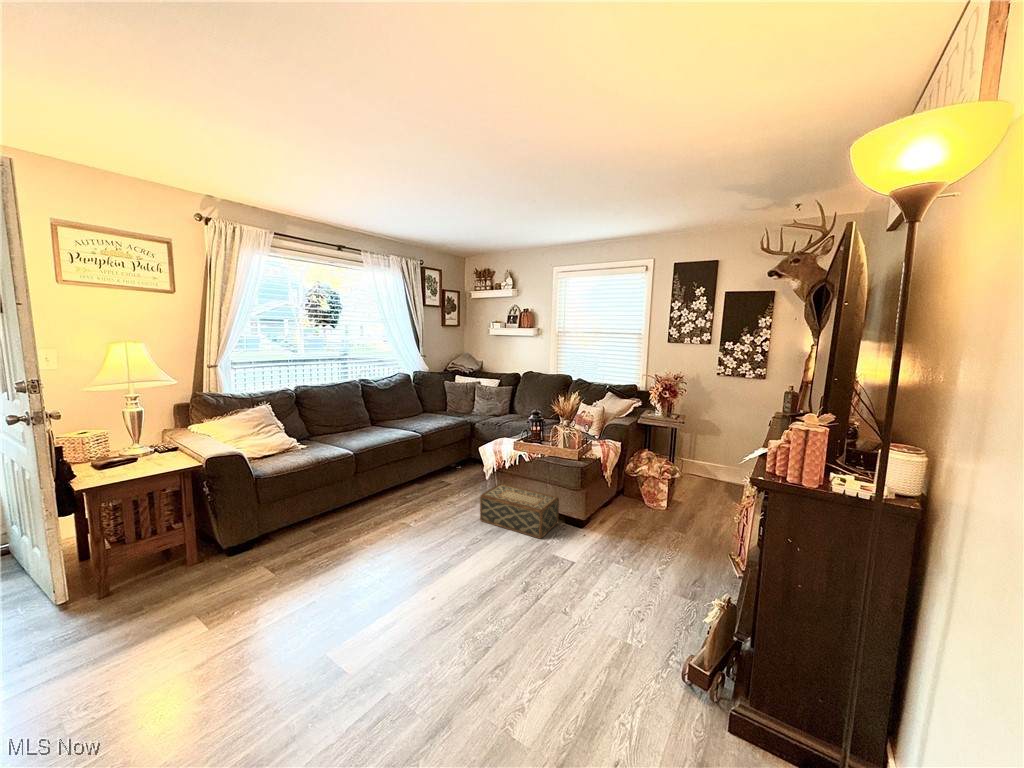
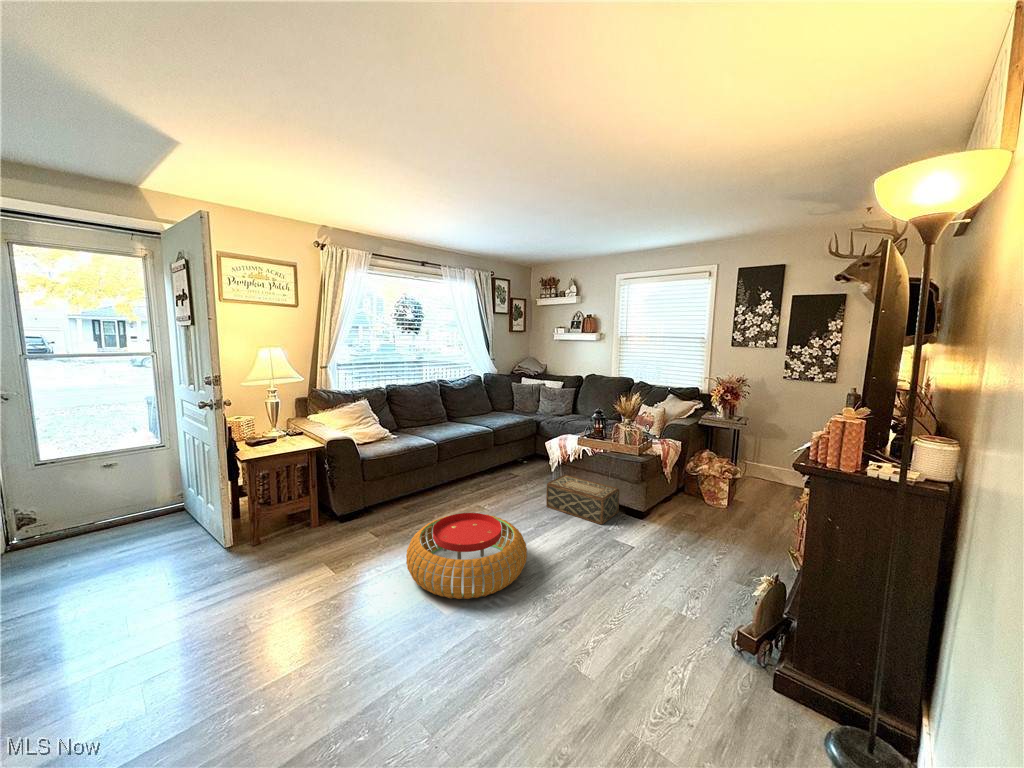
pouf: none [305,538,456,651] -> present [406,513,527,599]

